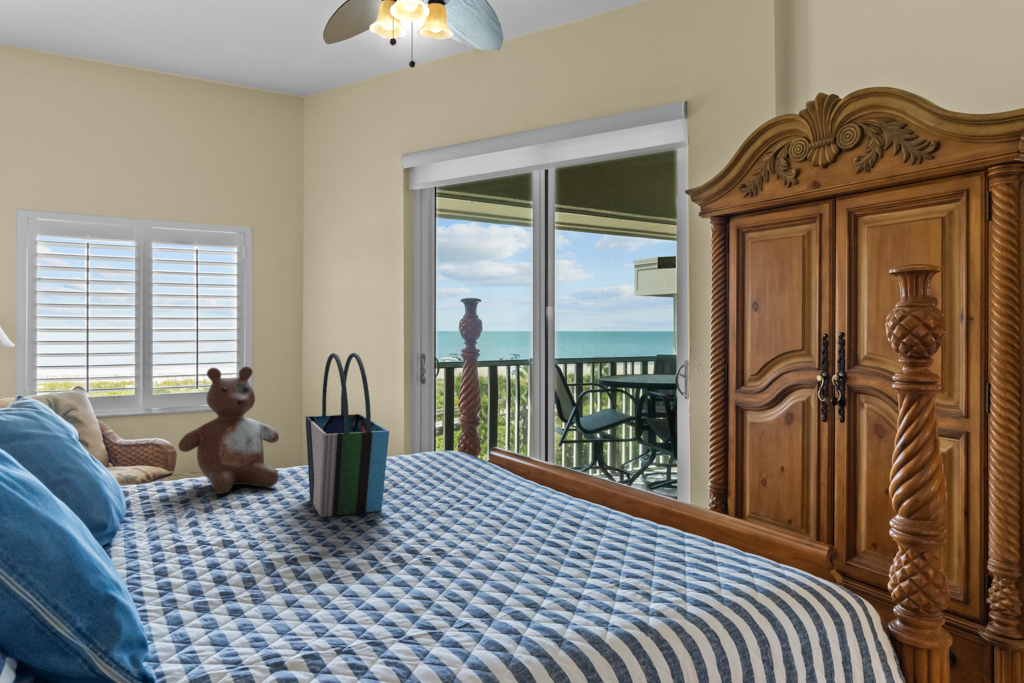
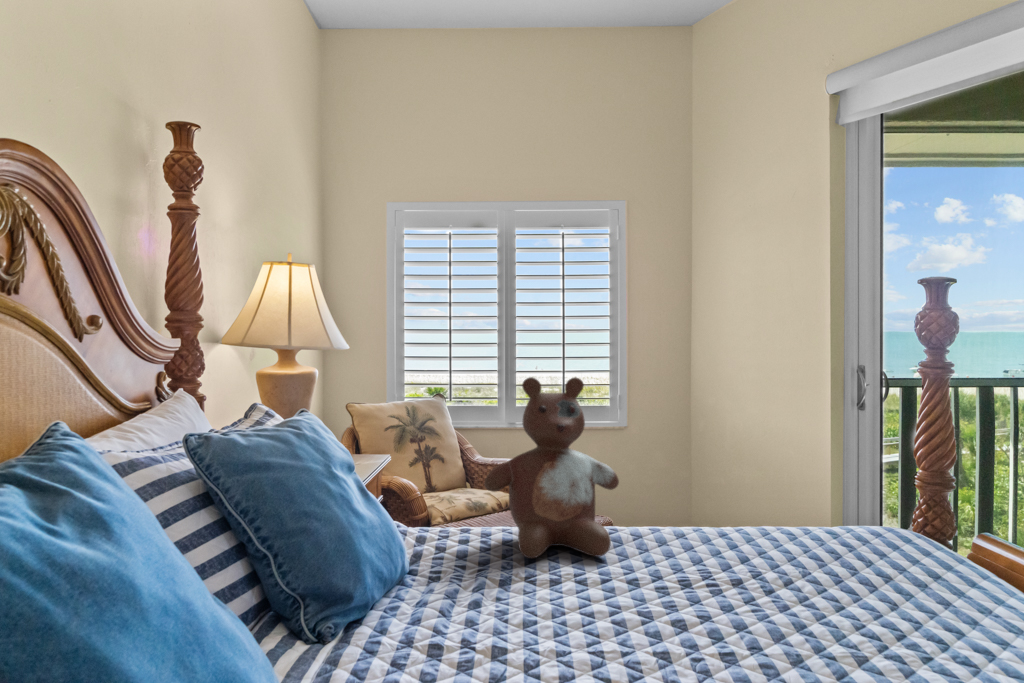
tote bag: present [306,353,389,517] -> none [646,361,764,635]

